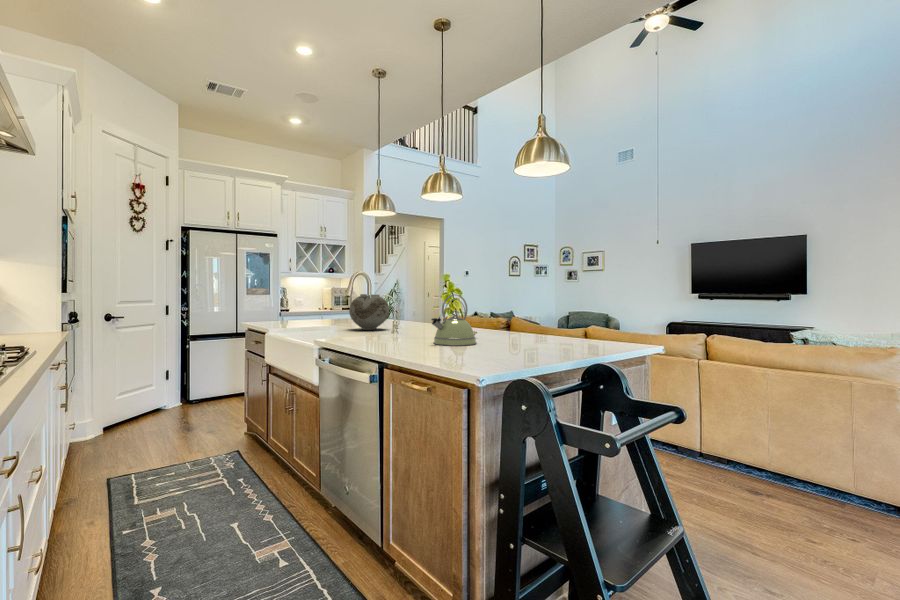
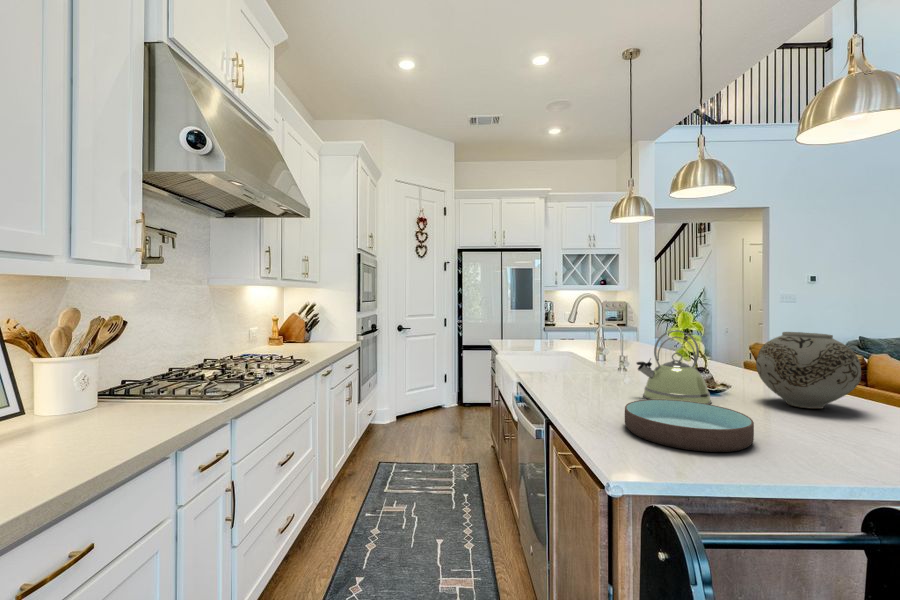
vase: present [349,294,389,330] -> present [756,332,861,409]
bowl: none [449,338,523,361] -> present [625,399,754,452]

